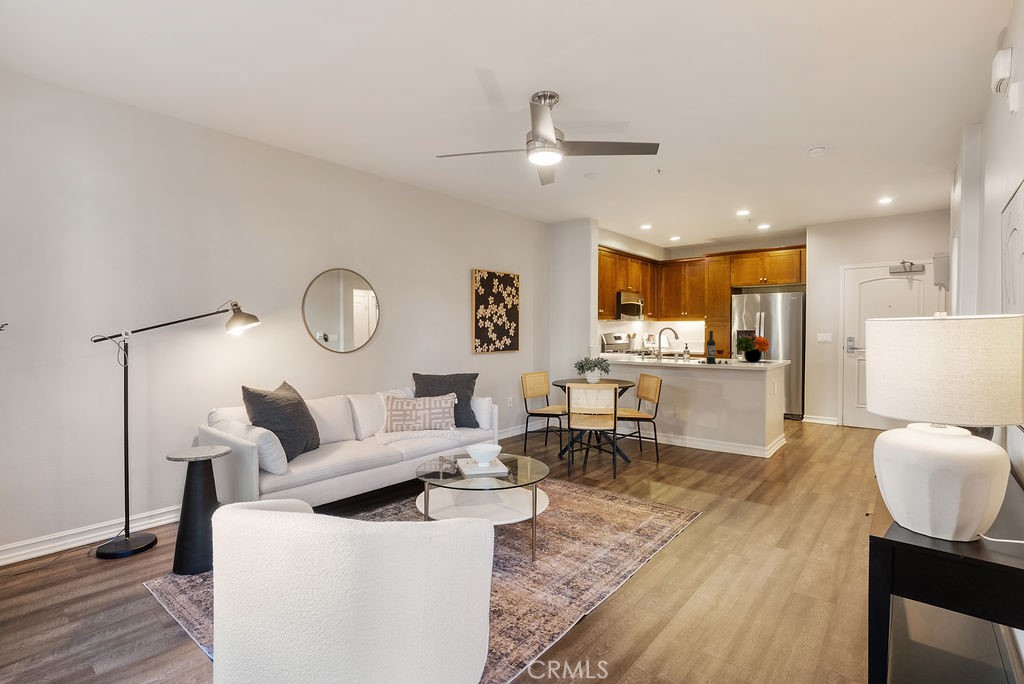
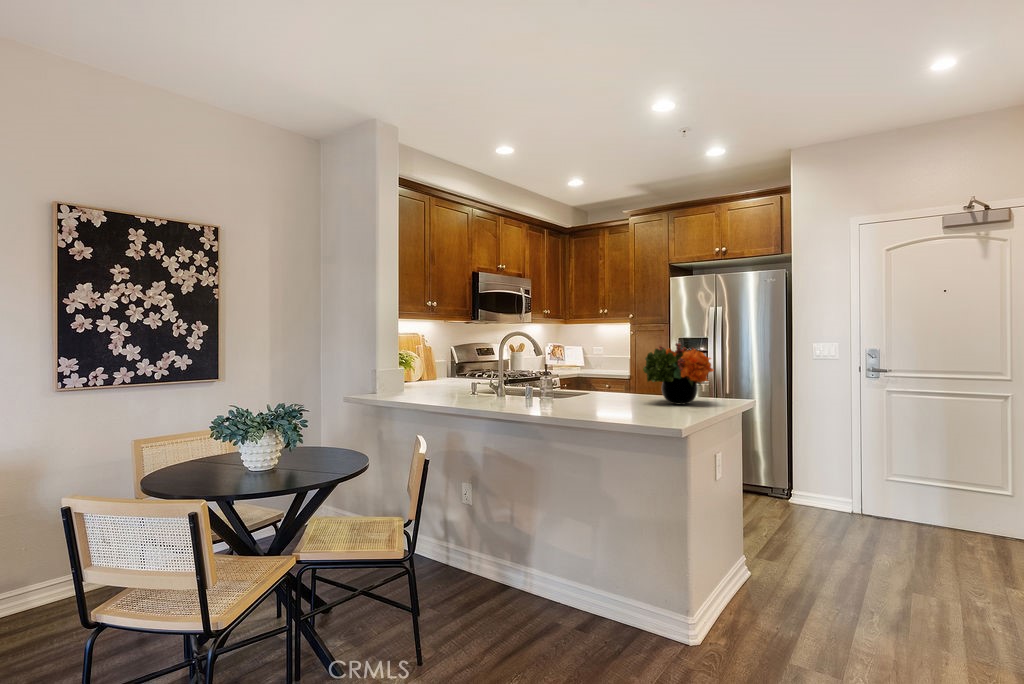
wine bottle: present [698,331,734,364] -> none [557,338,635,413]

